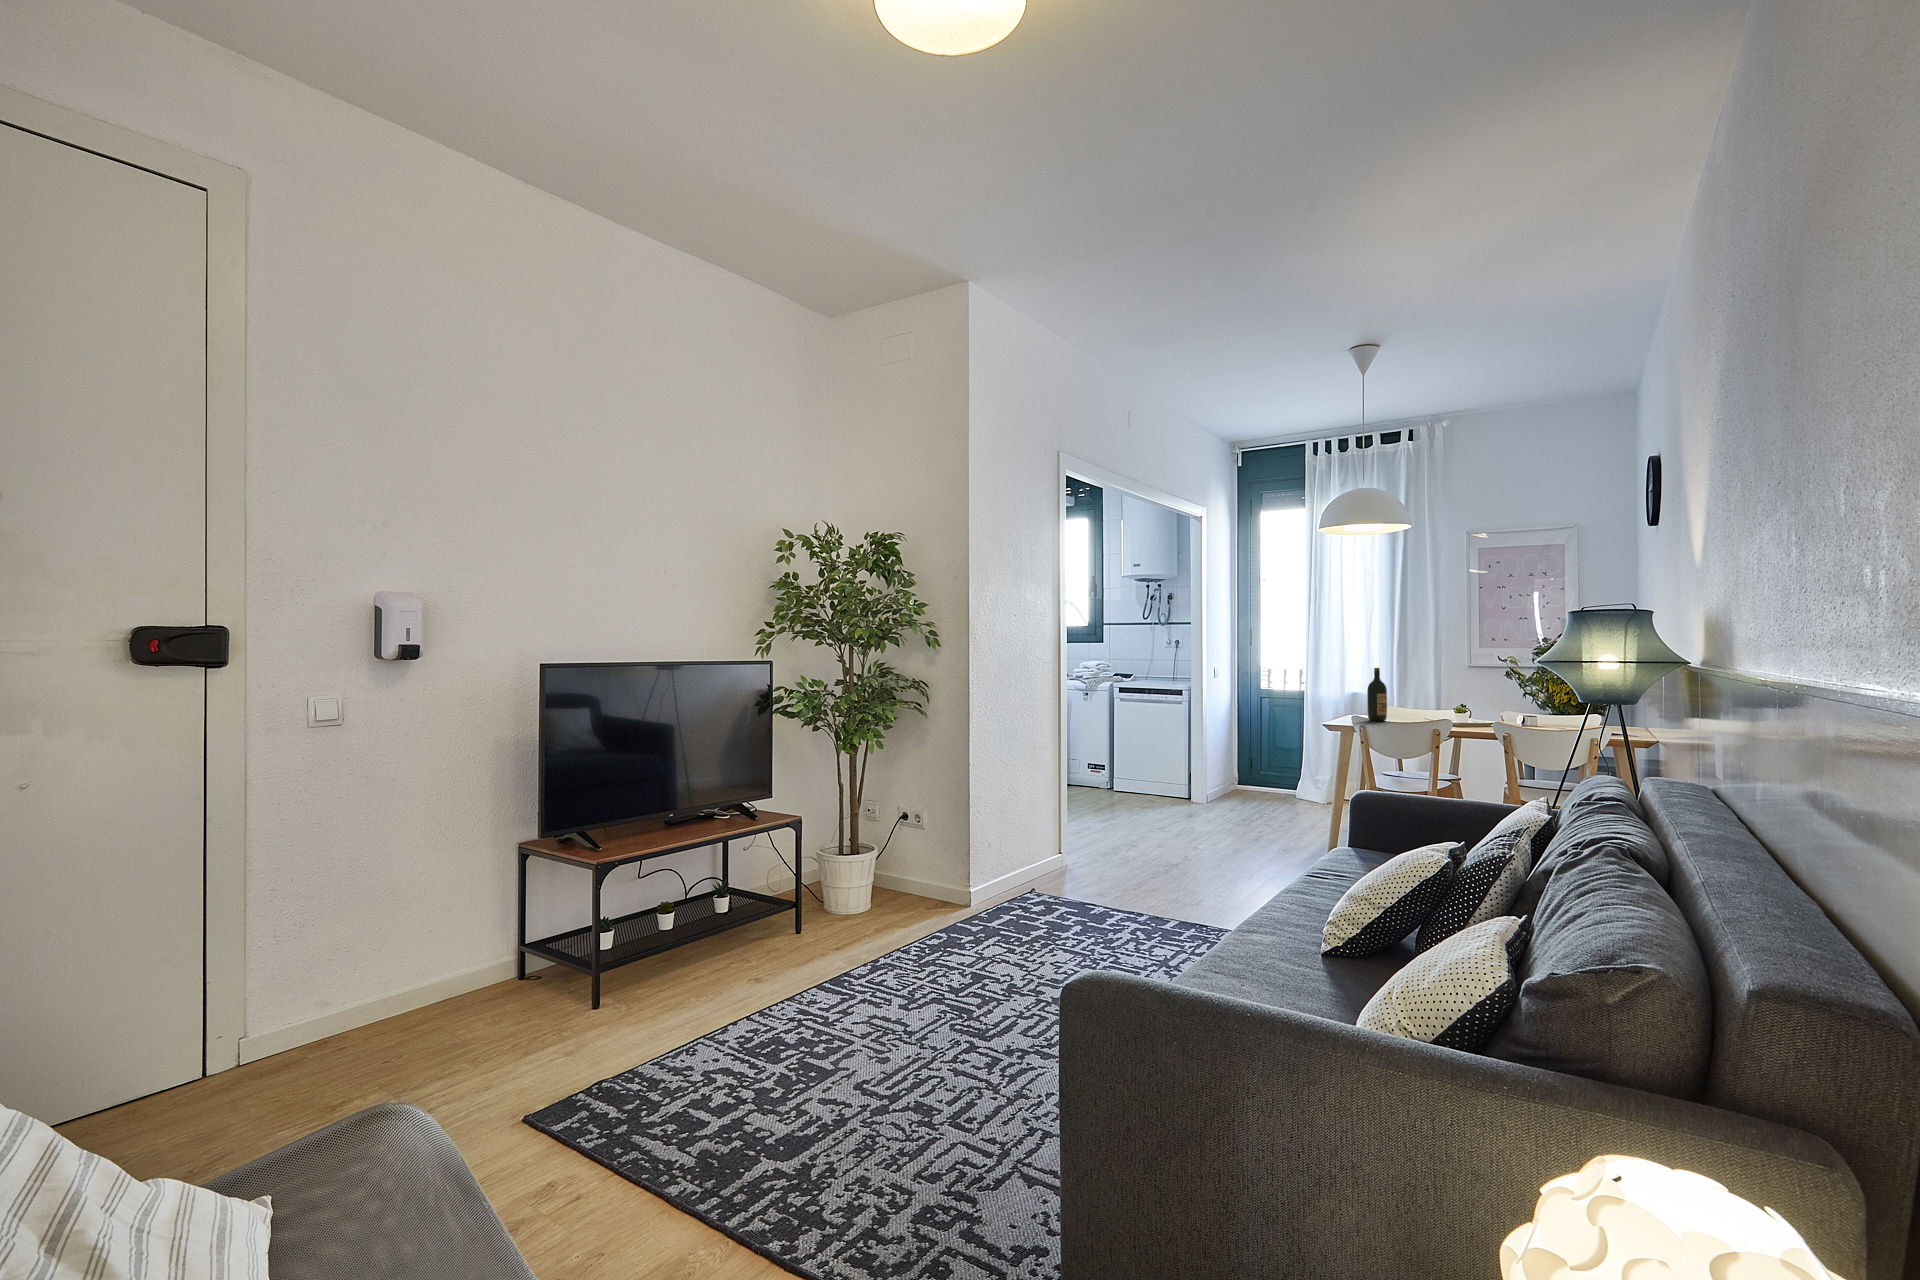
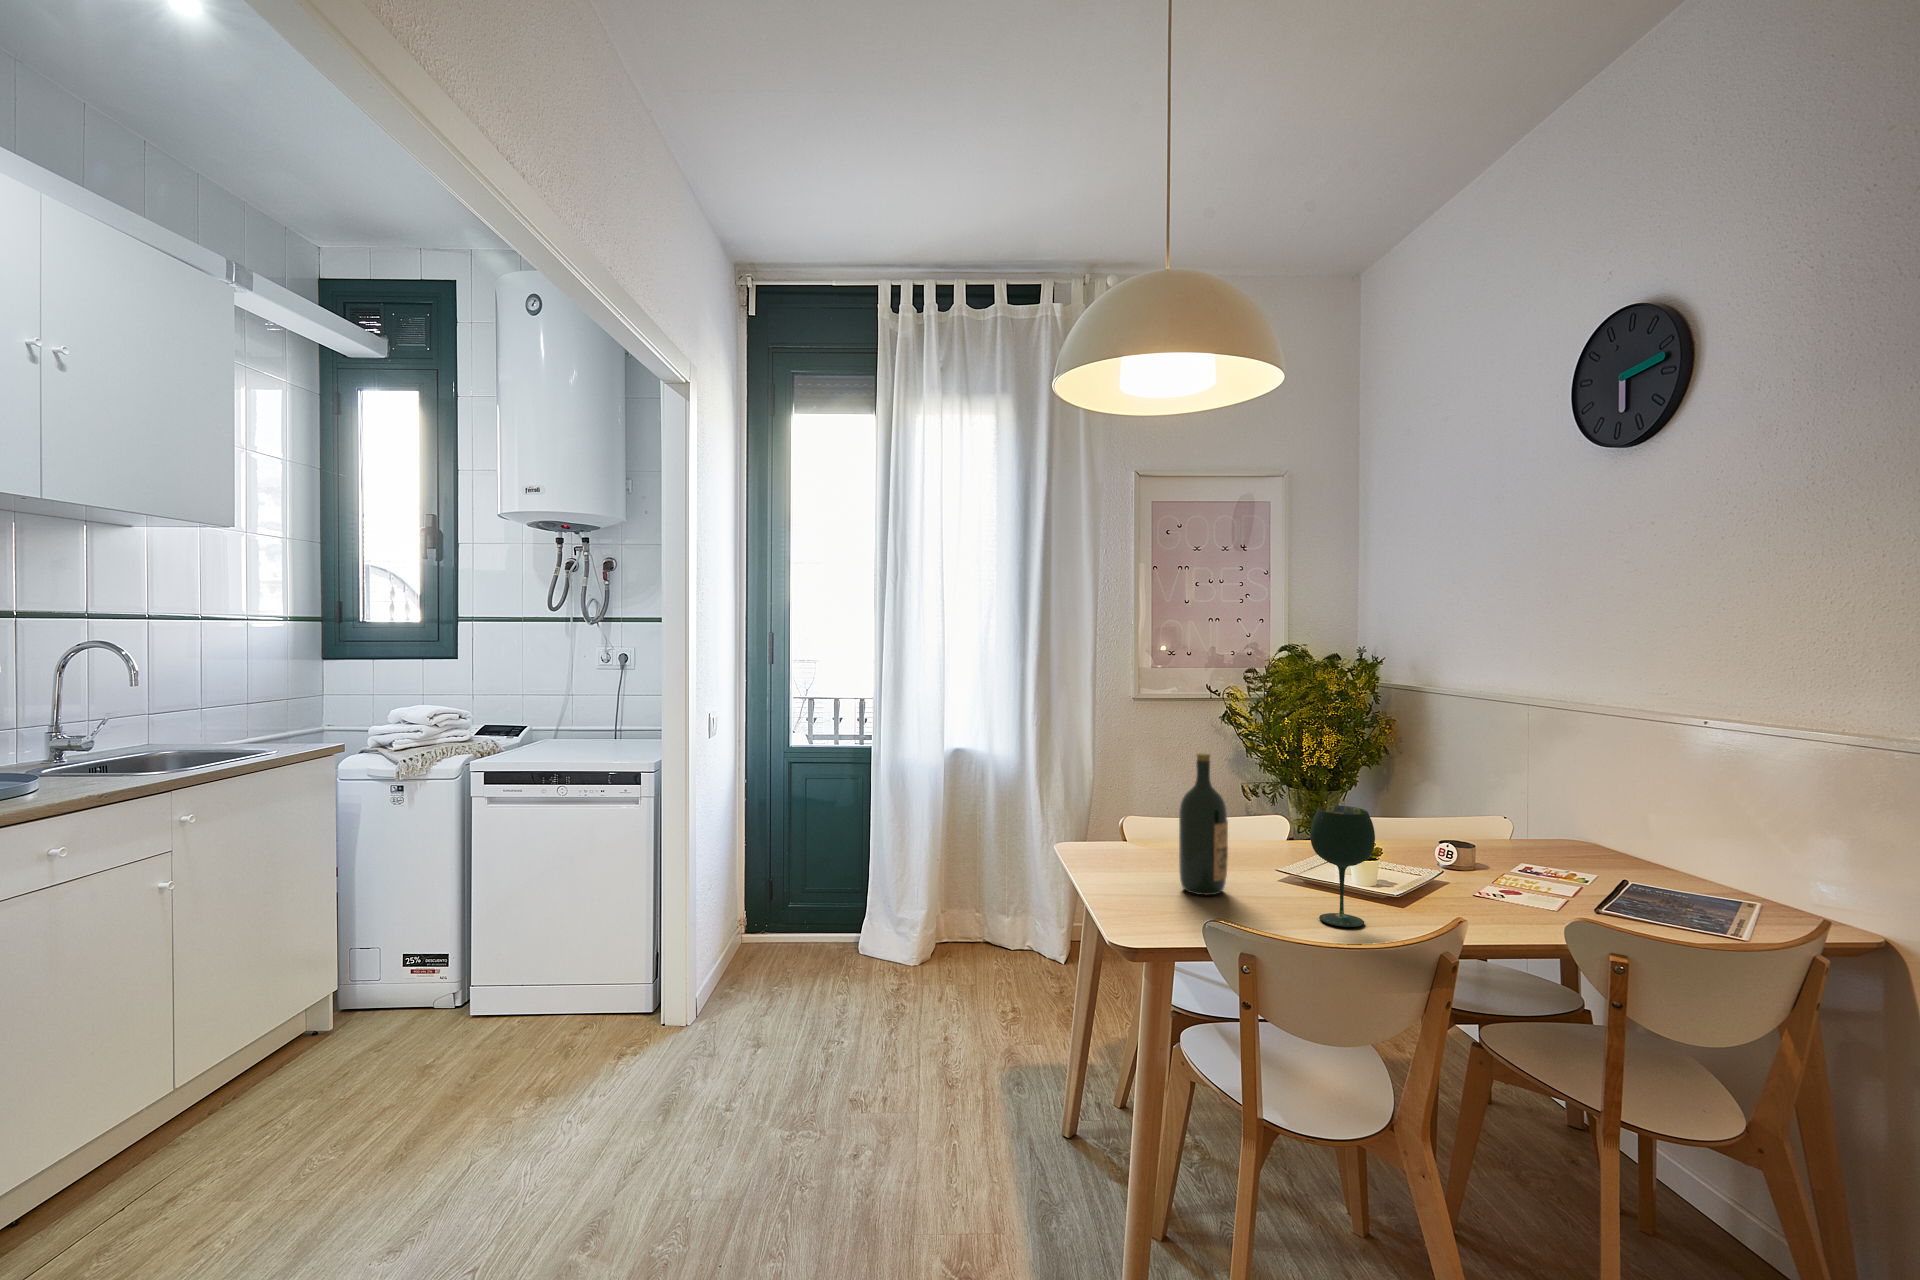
wine glass: none [1401,684,1425,726] -> present [1310,805,1375,927]

